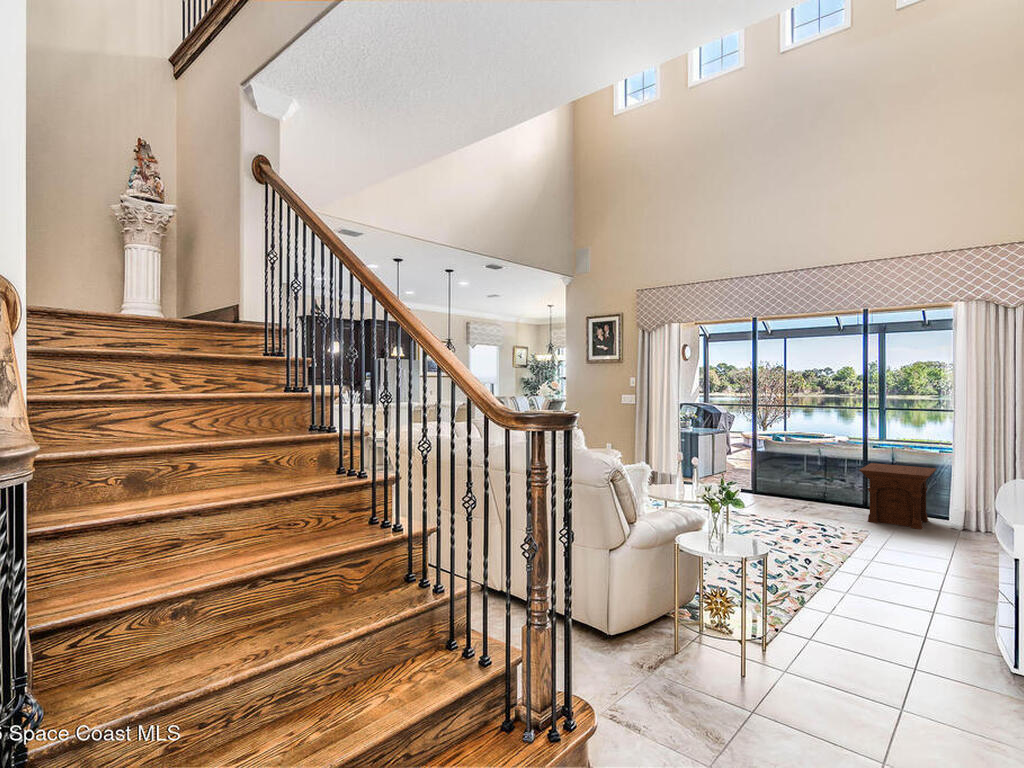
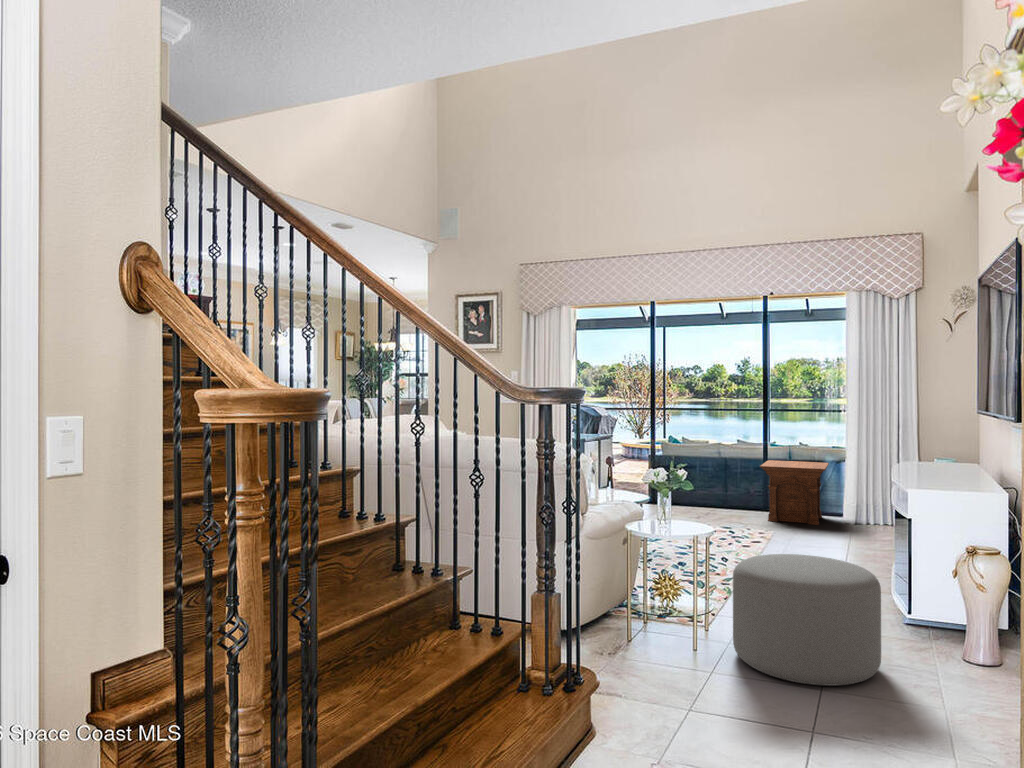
ottoman: none [776,578,937,727] -> present [733,554,881,686]

